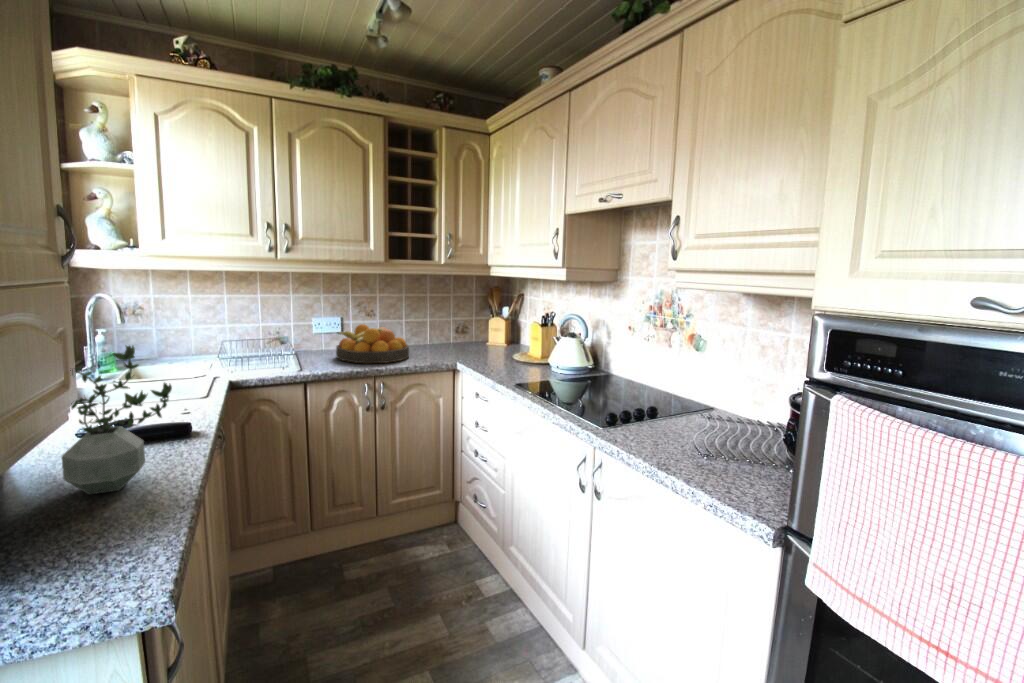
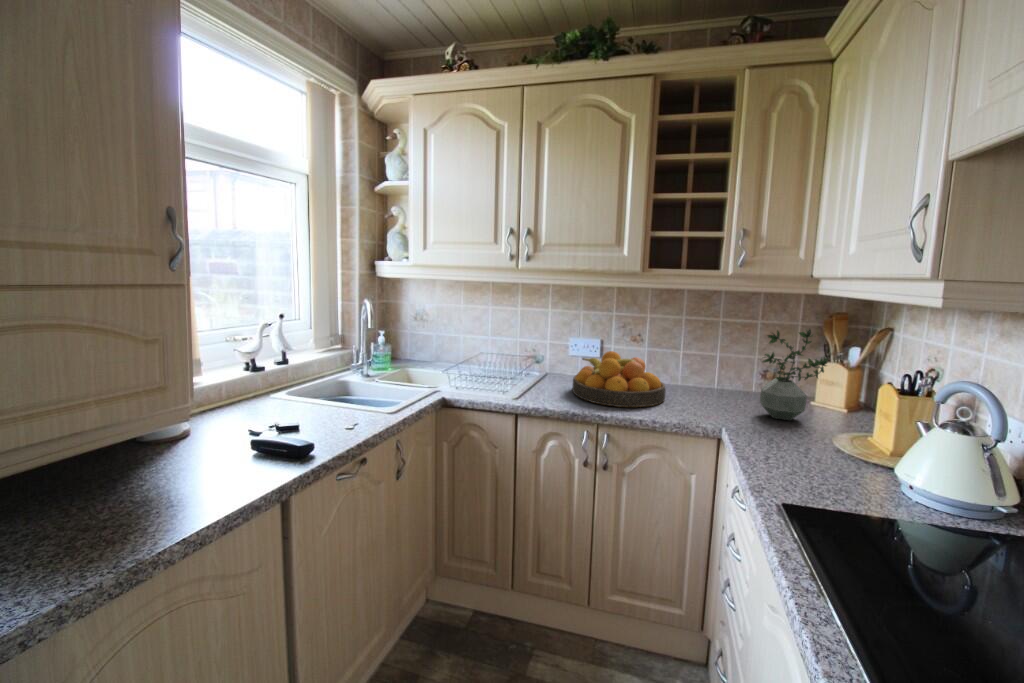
potted plant: present [61,346,172,494] -> present [760,329,828,420]

